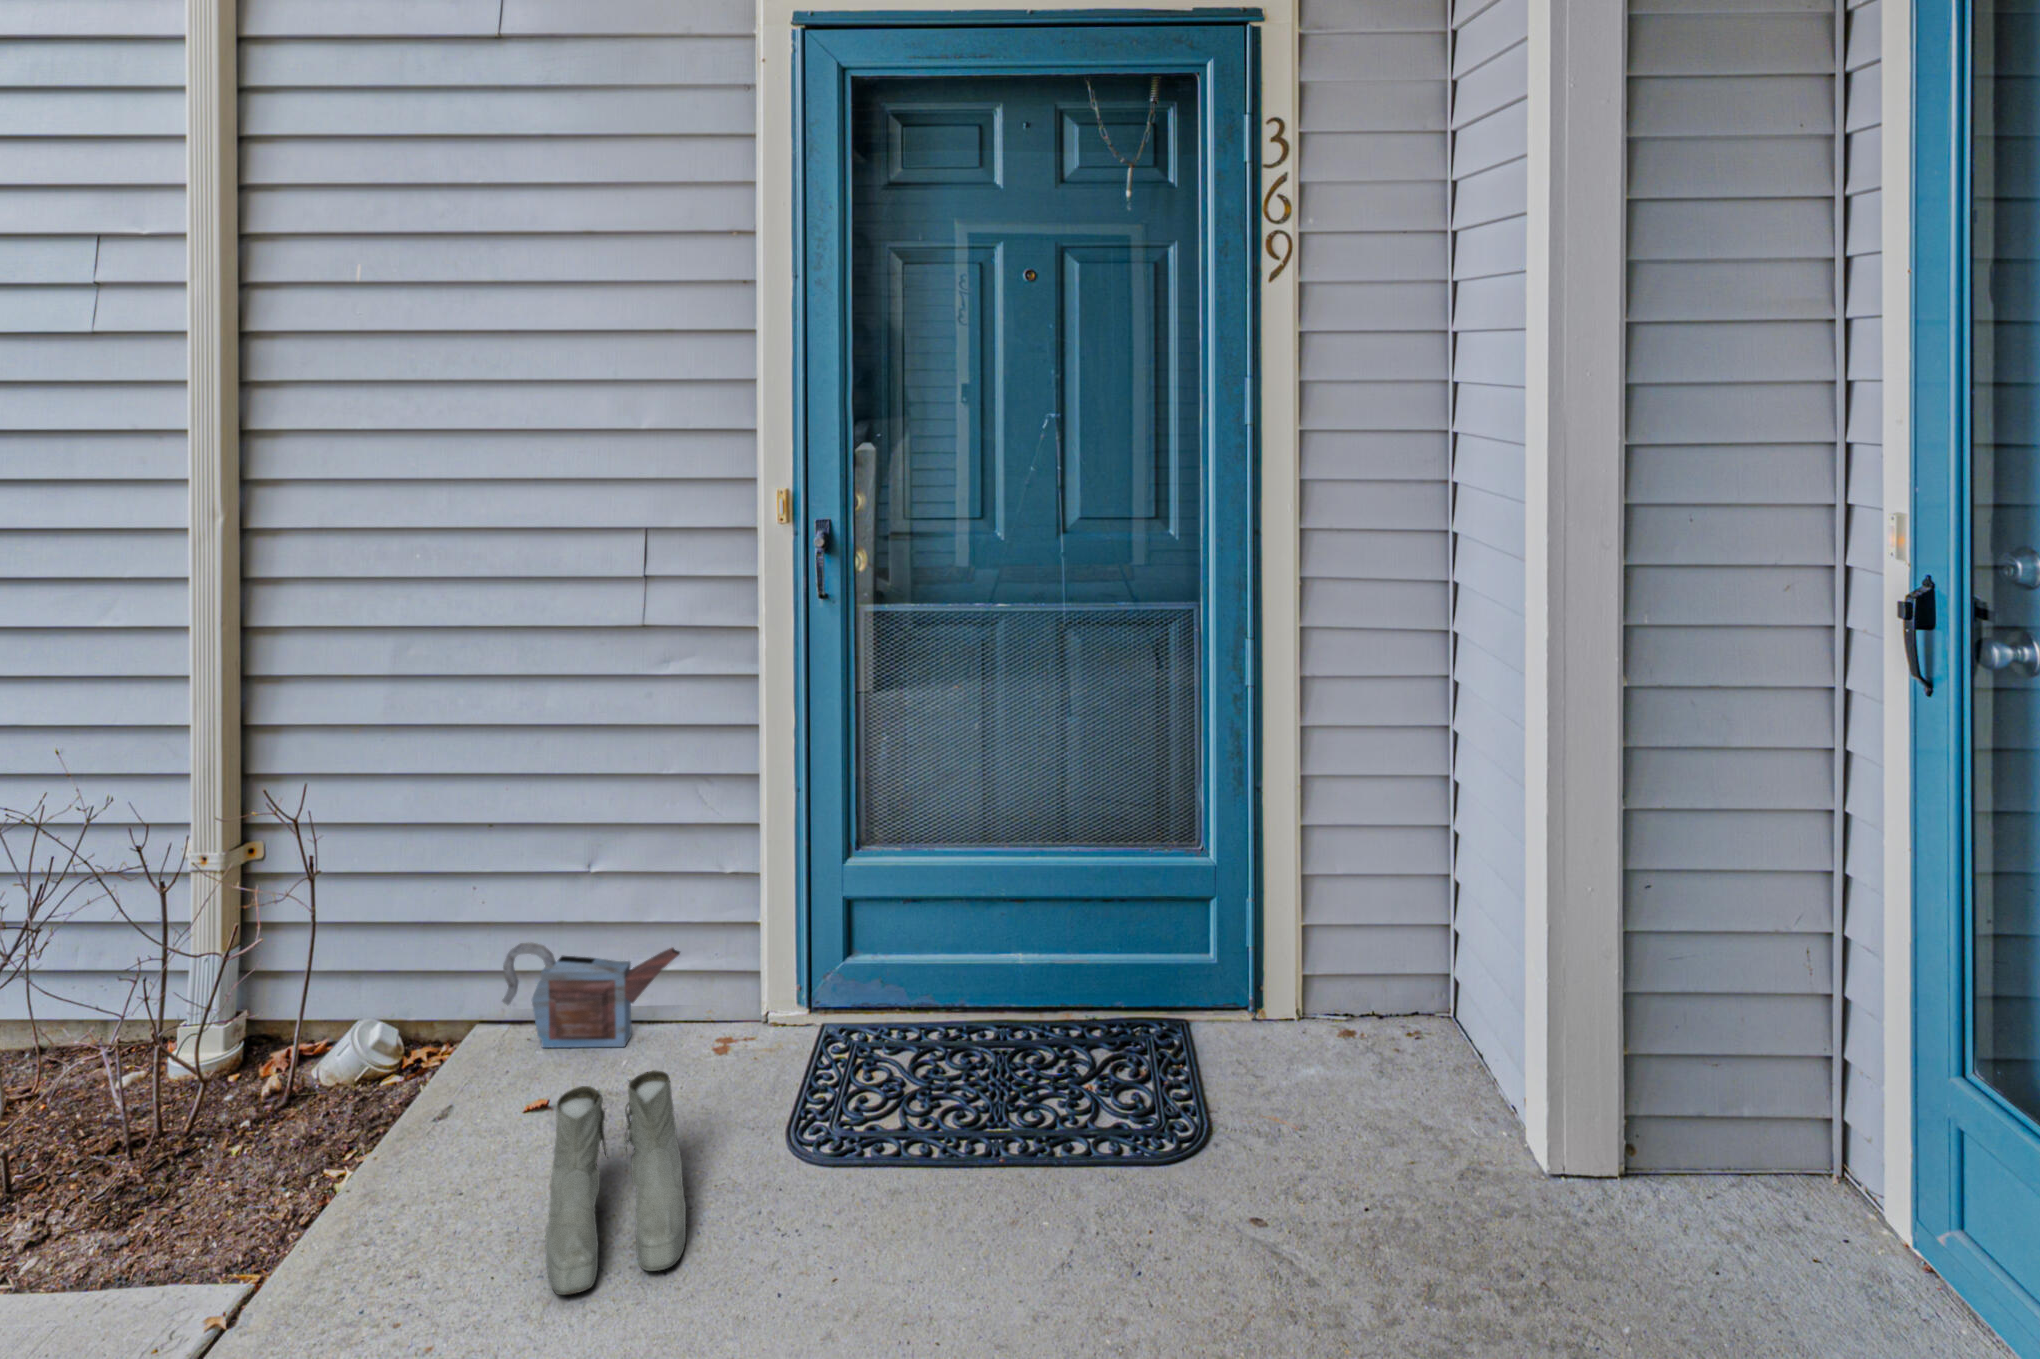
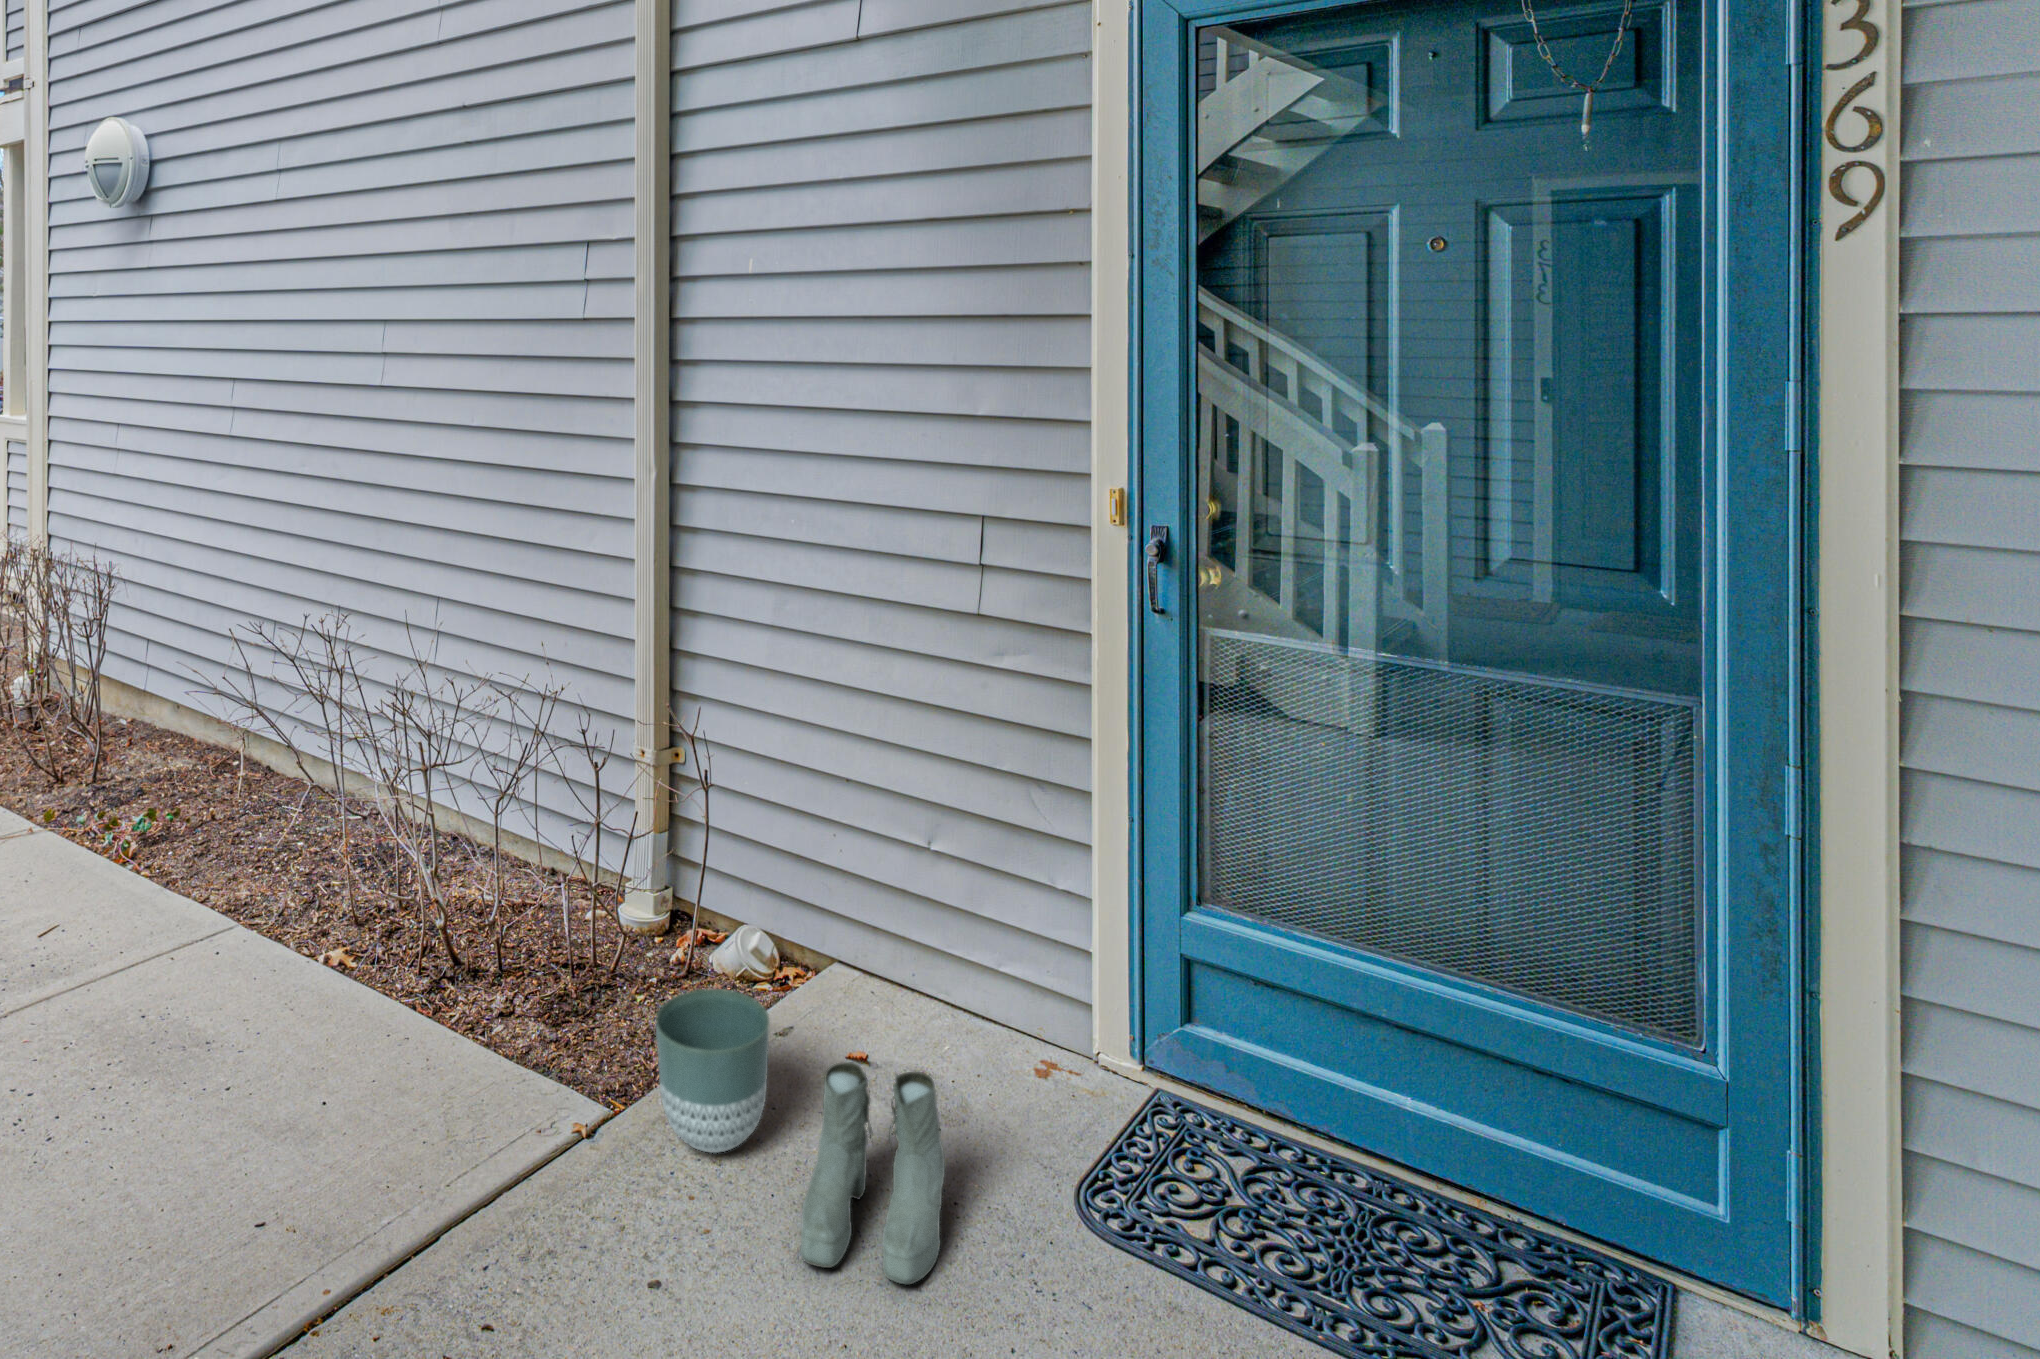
watering can: present [502,943,680,1048] -> none [852,898,1009,1030]
planter: none [334,1069,473,1253] -> present [656,989,770,1153]

